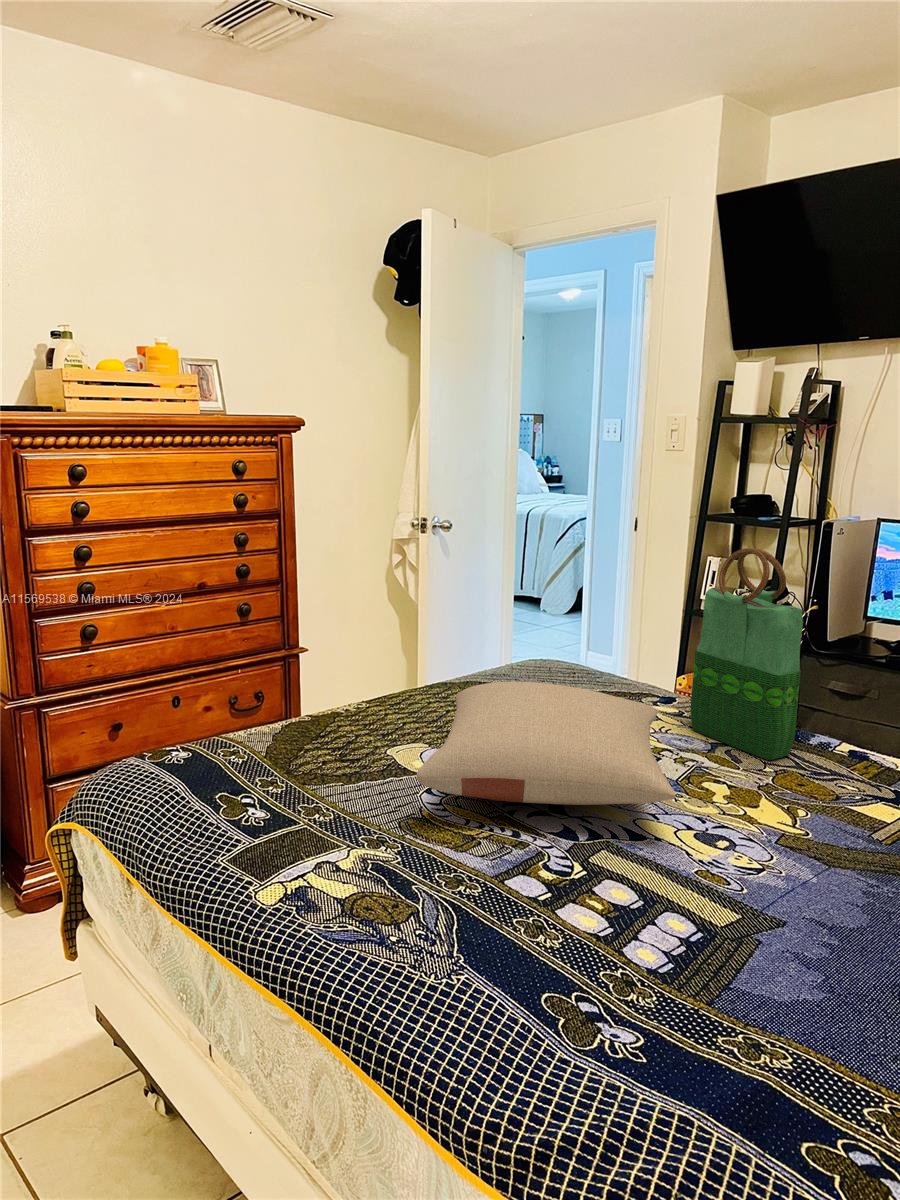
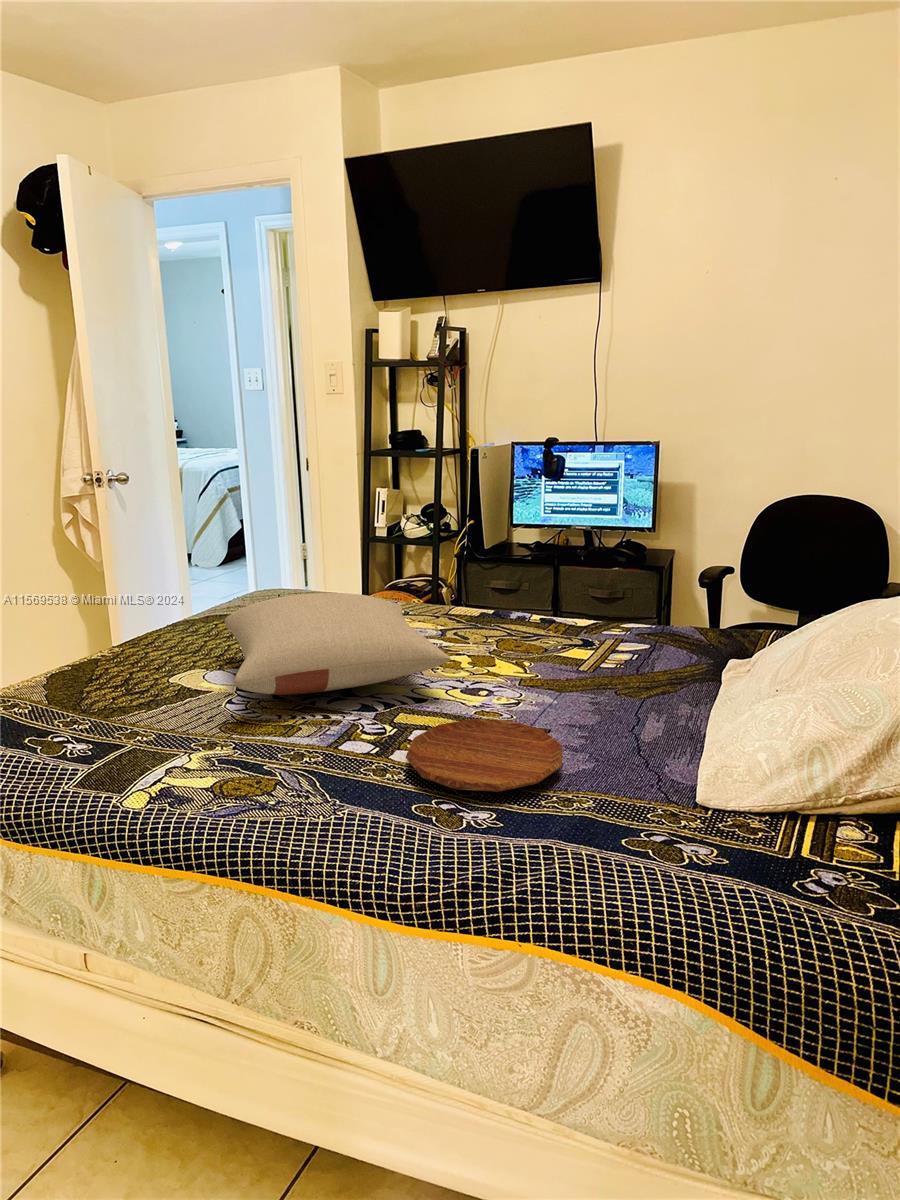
tote bag: present [690,548,803,760] -> none [418,464,504,633]
tray: none [565,883,780,1010] -> present [406,719,562,792]

